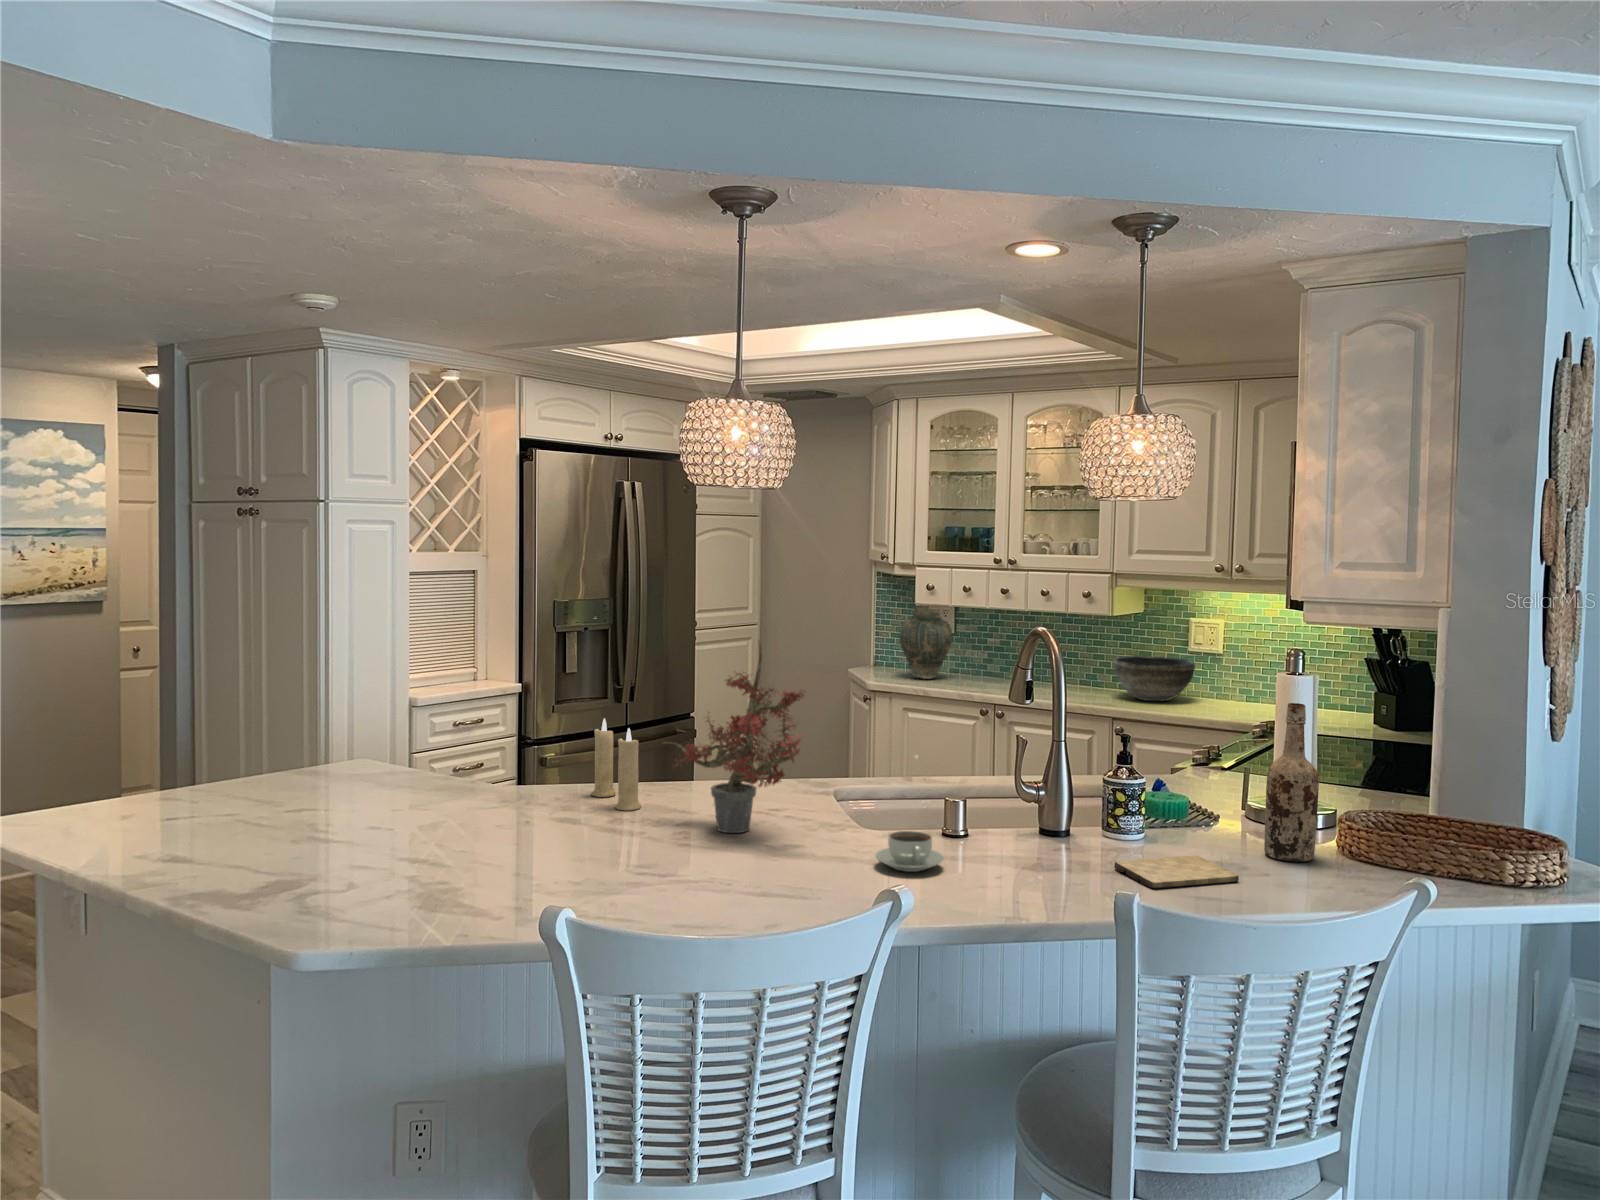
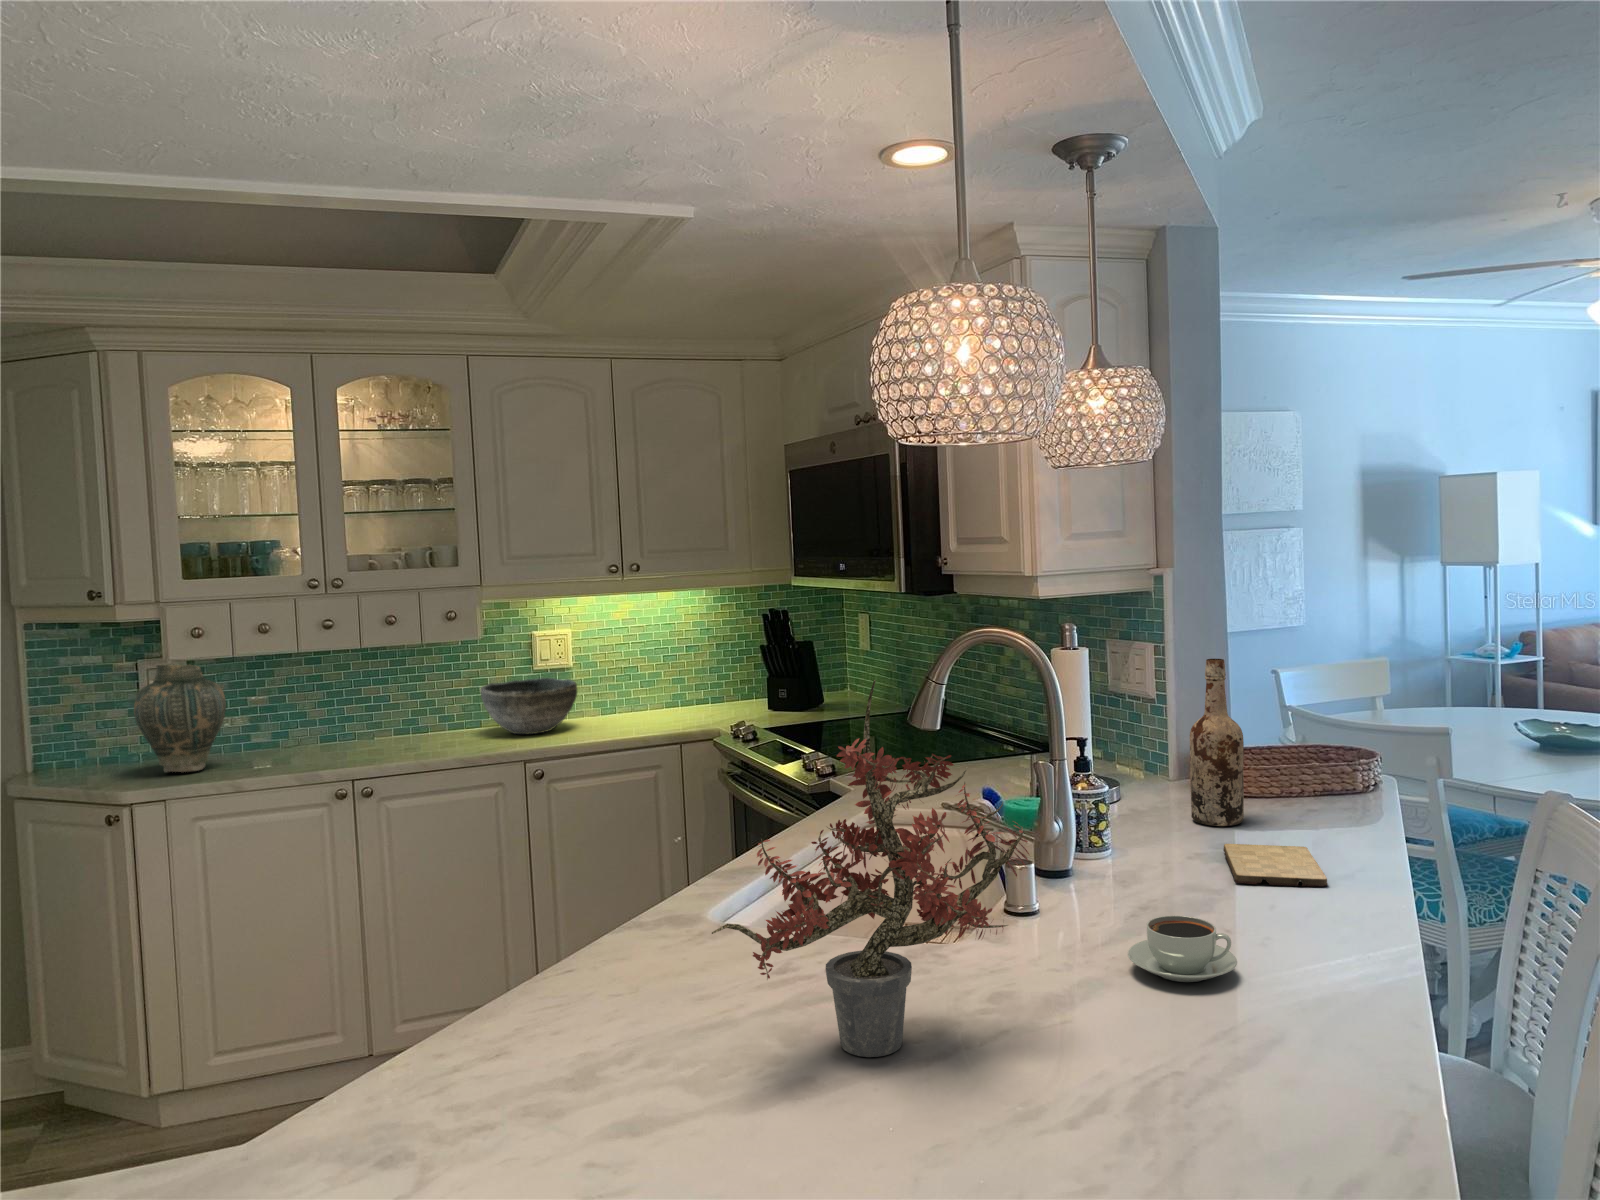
candle: present [591,719,641,810] -> none [427,920,630,1128]

